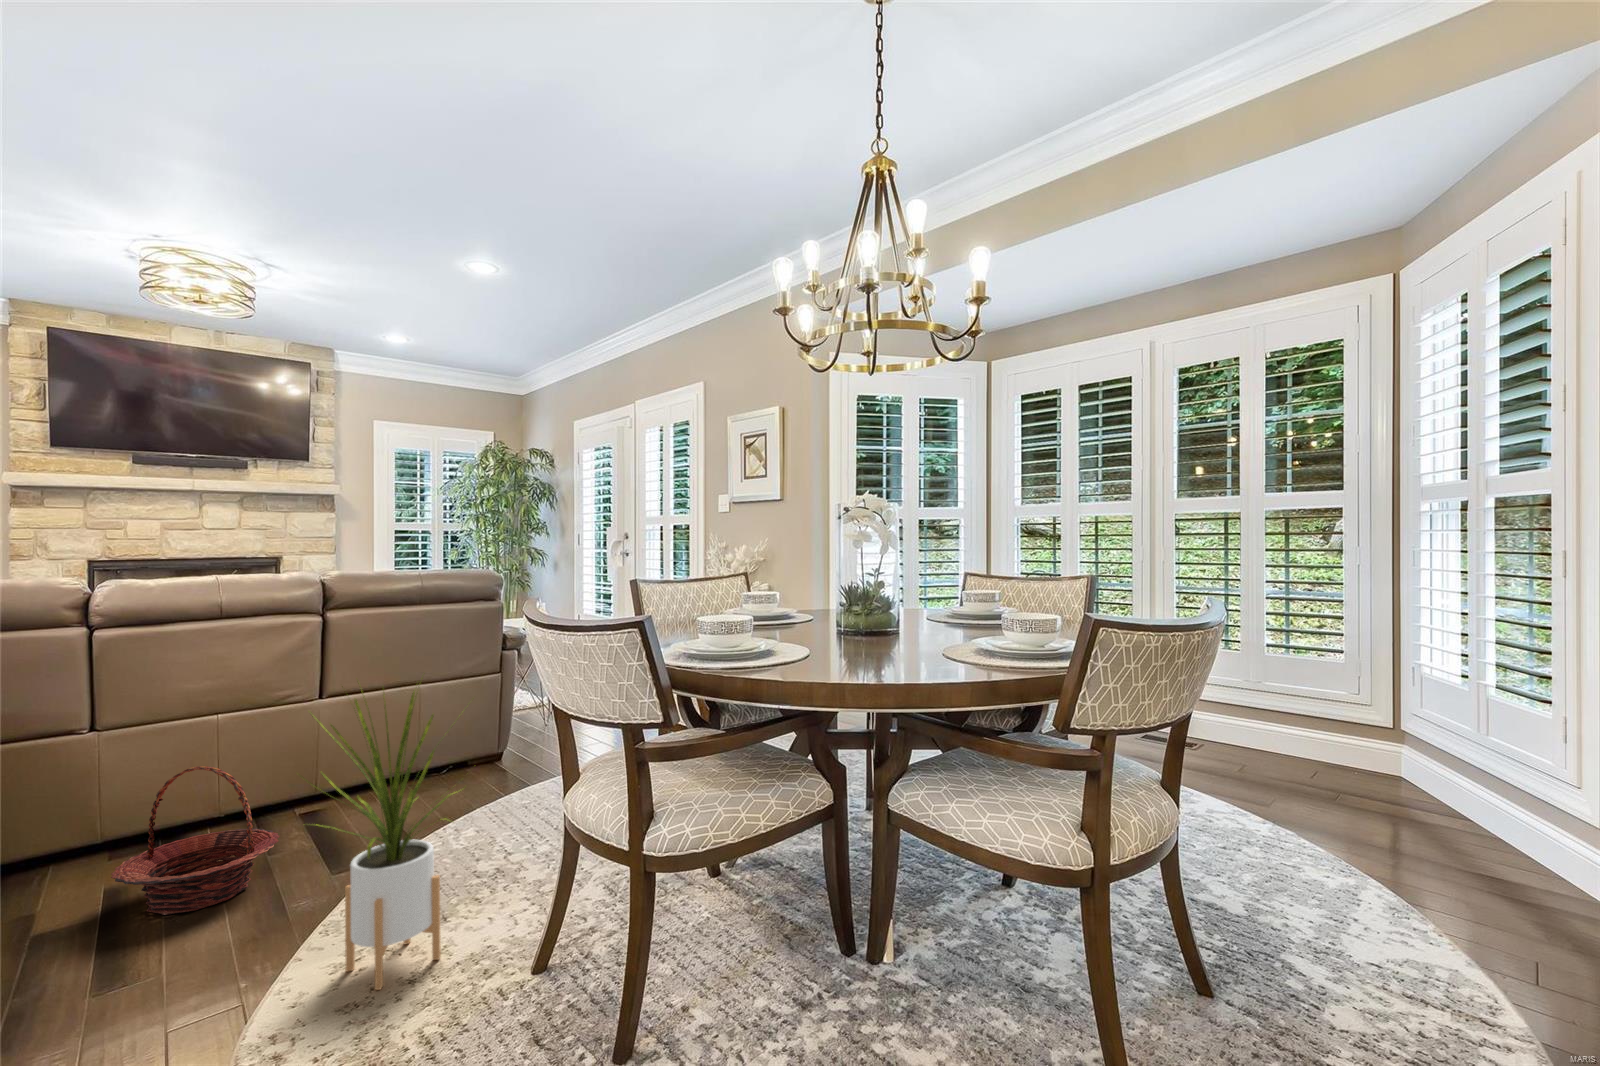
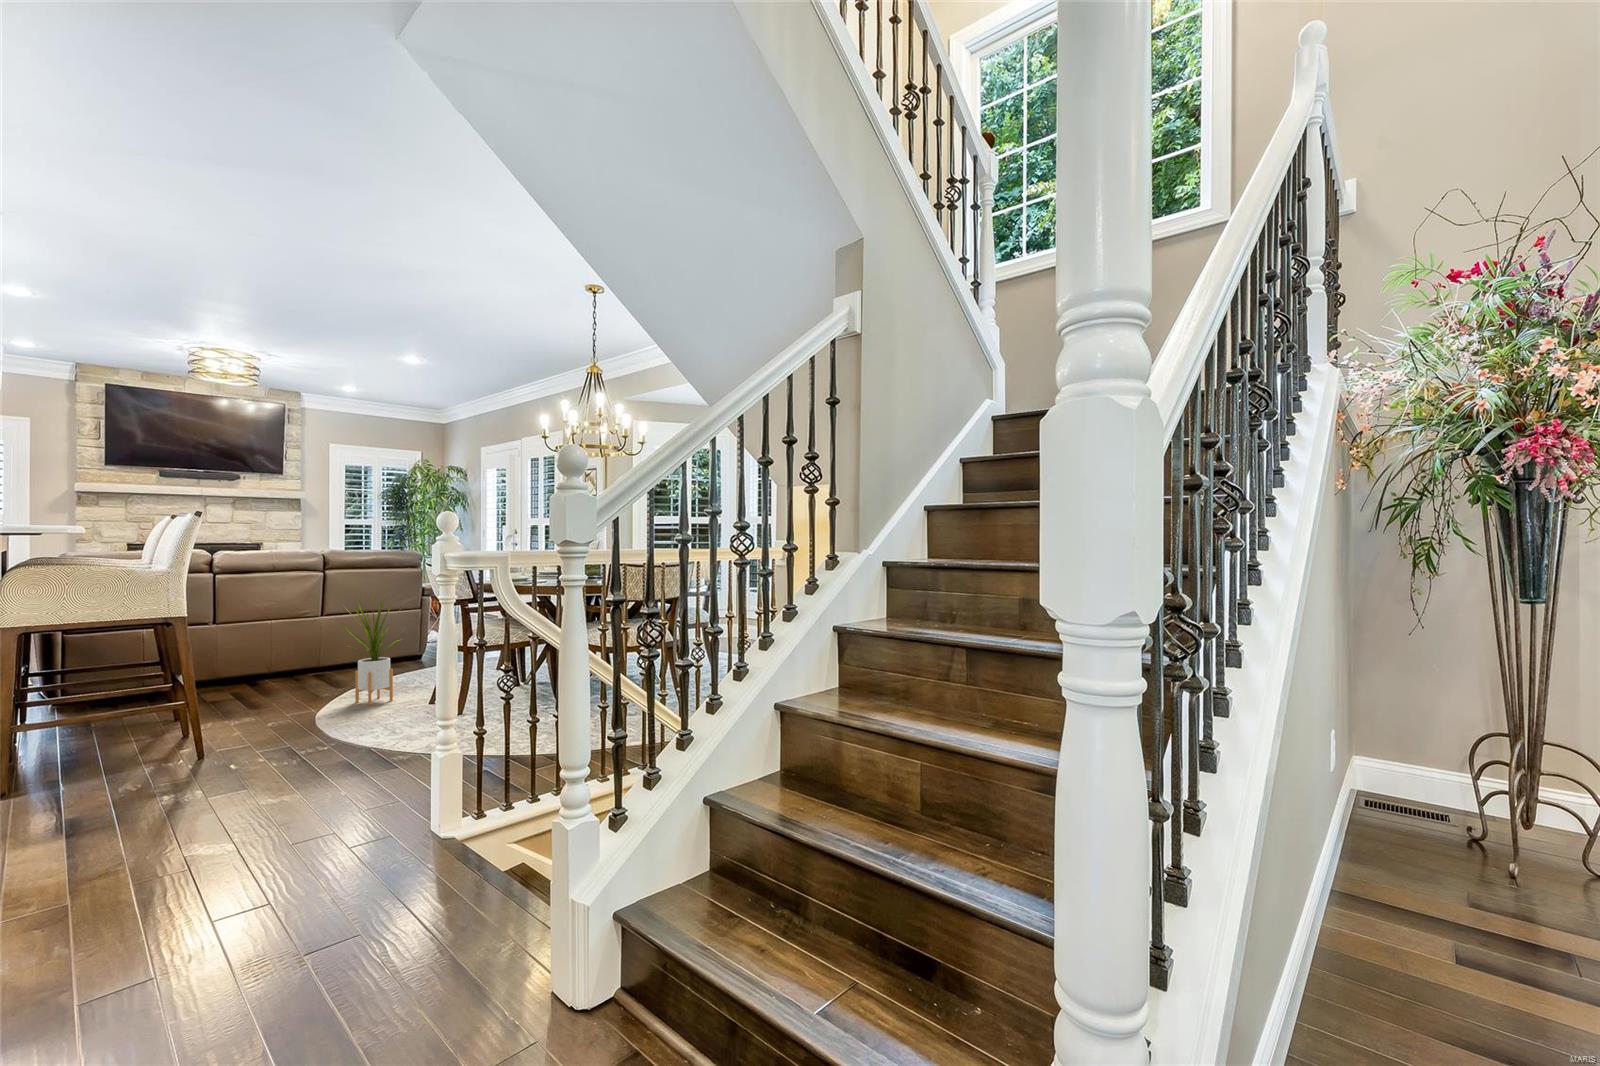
basket: present [111,766,279,915] -> none [247,635,316,694]

